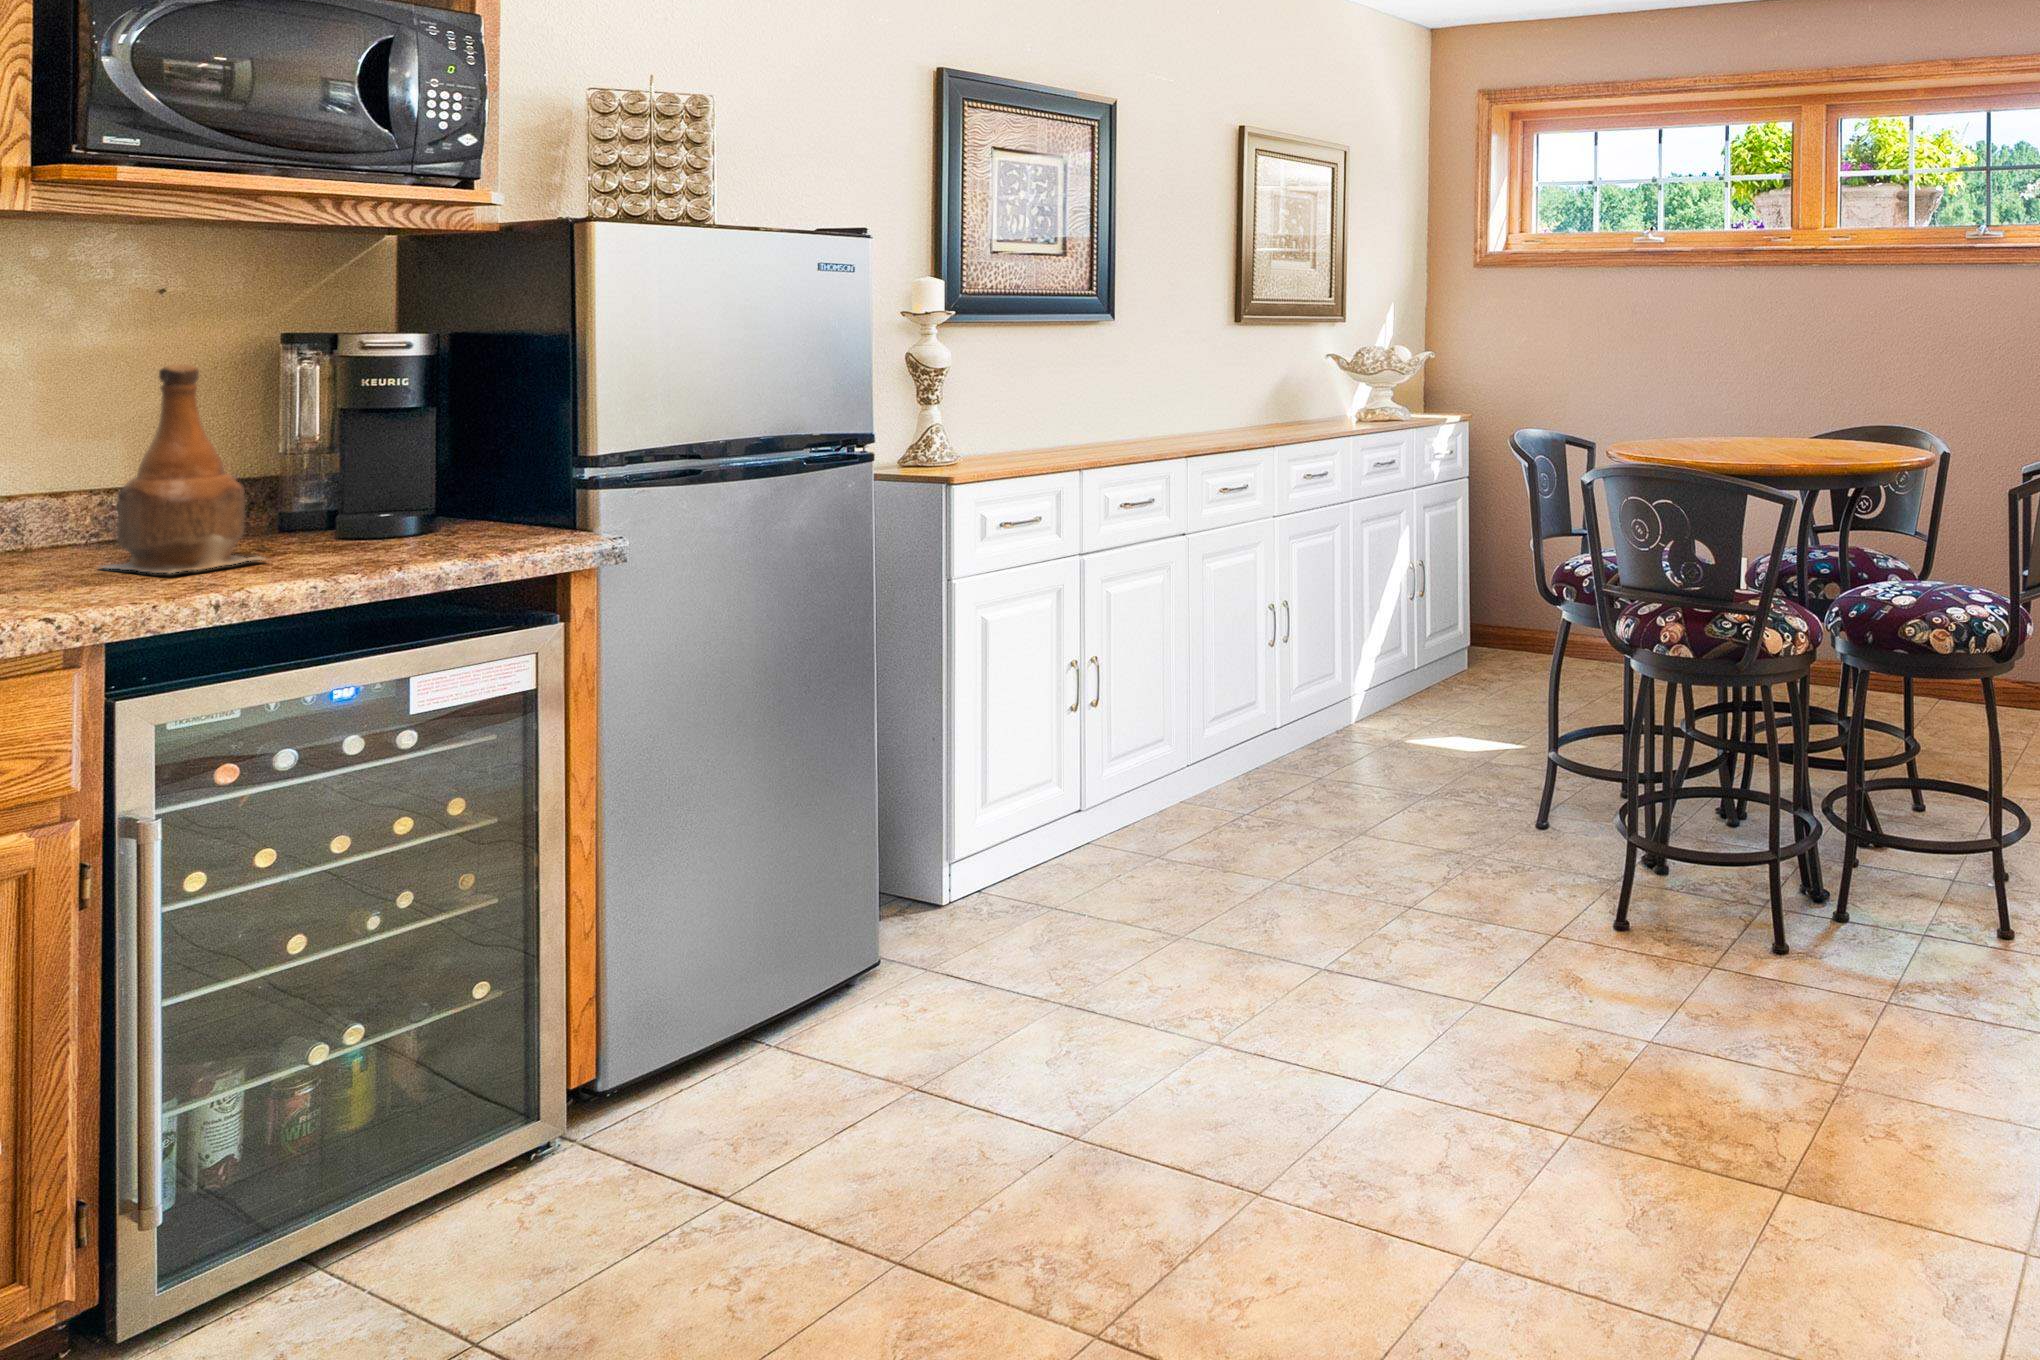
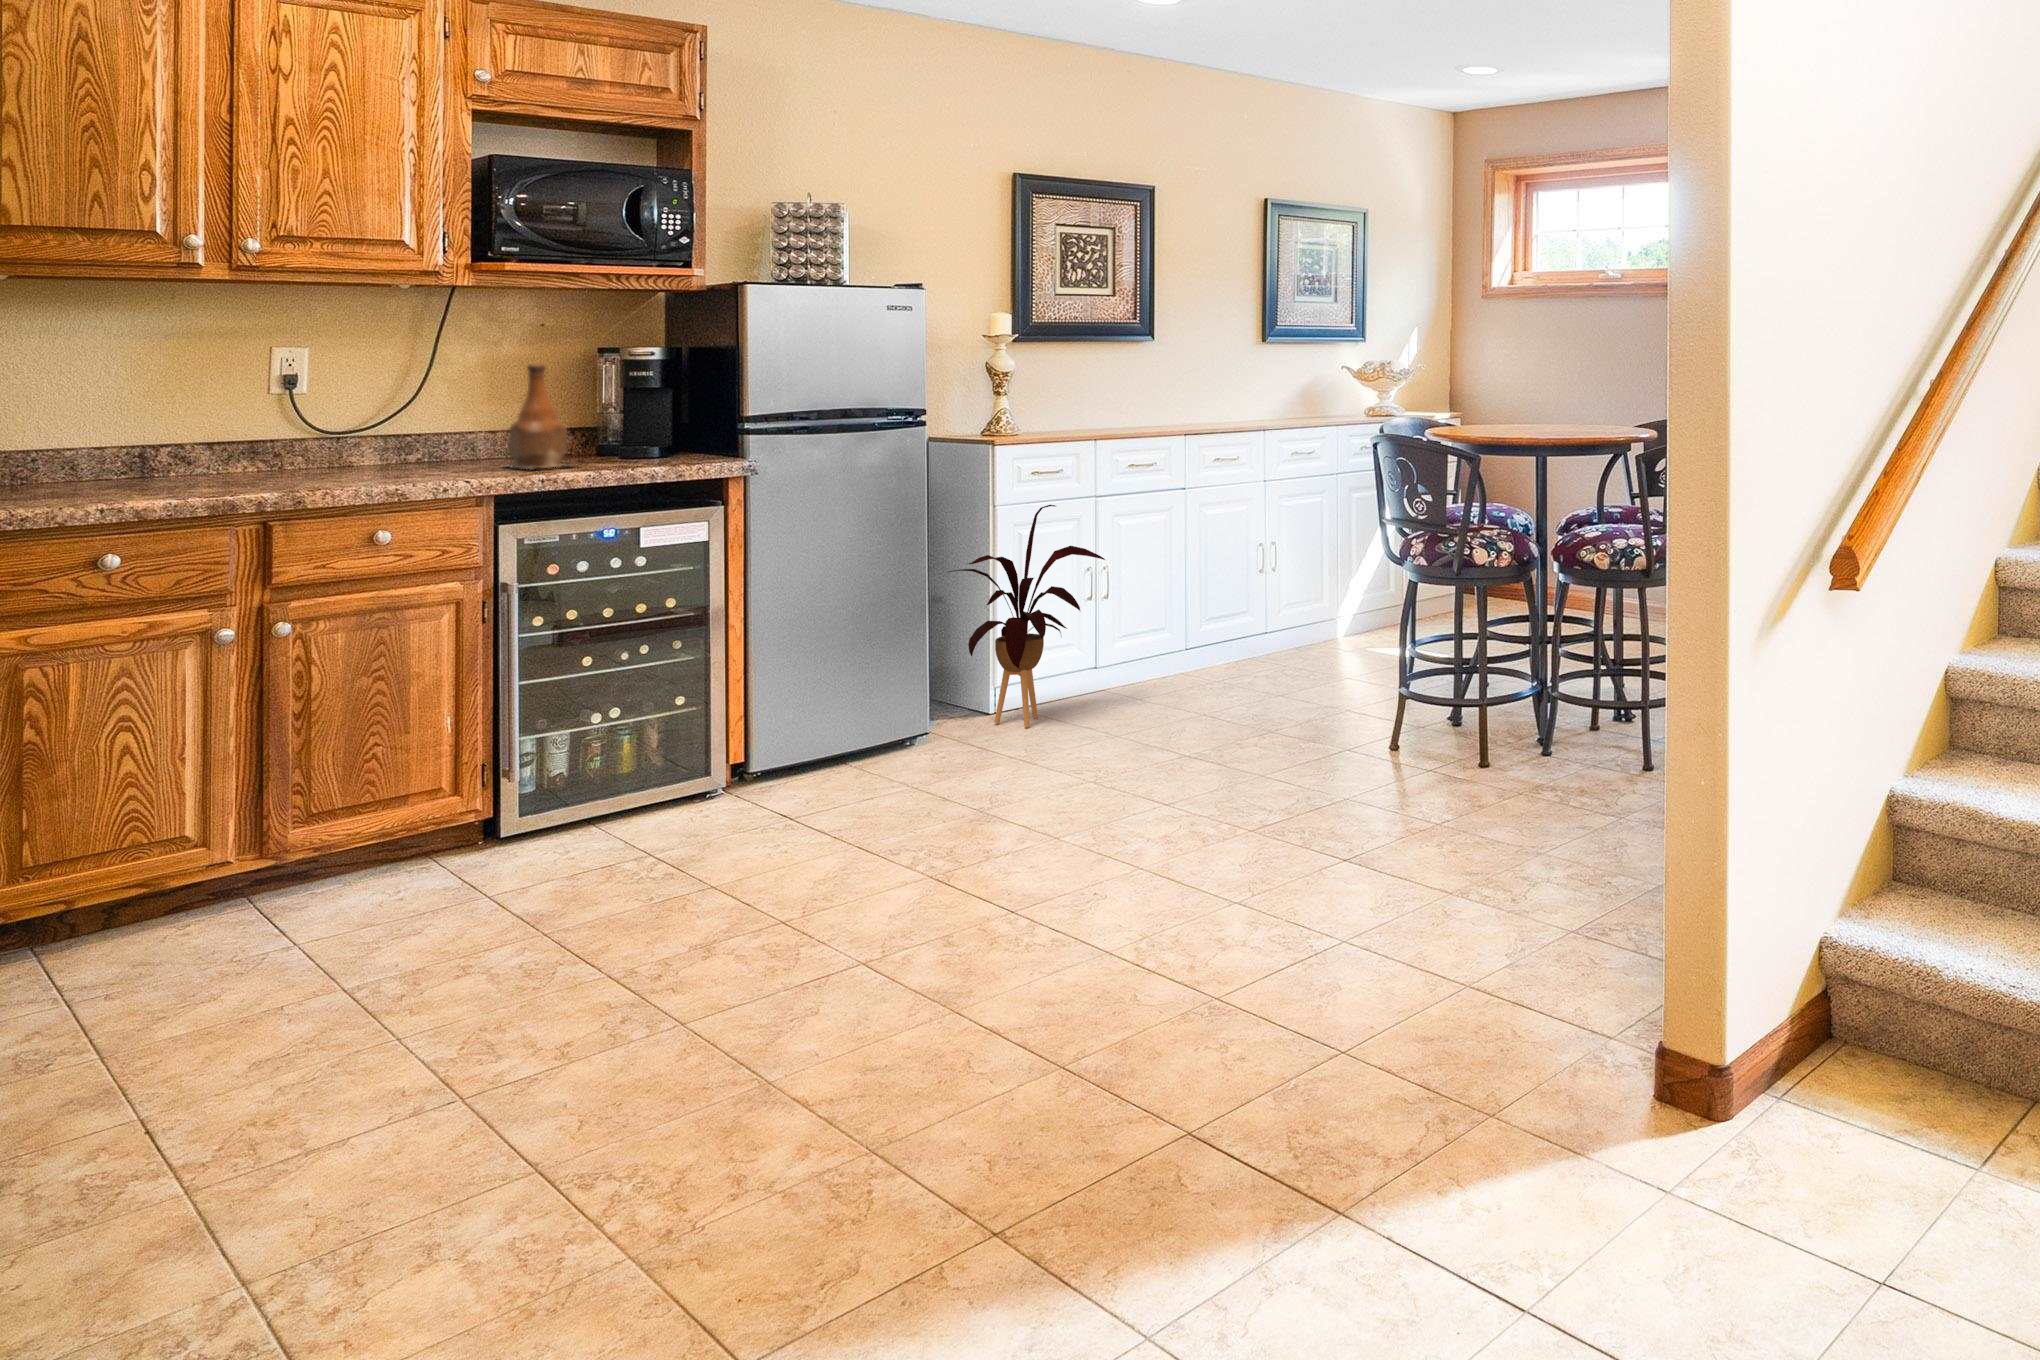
house plant: none [891,576,1139,924] -> present [948,505,1105,727]

